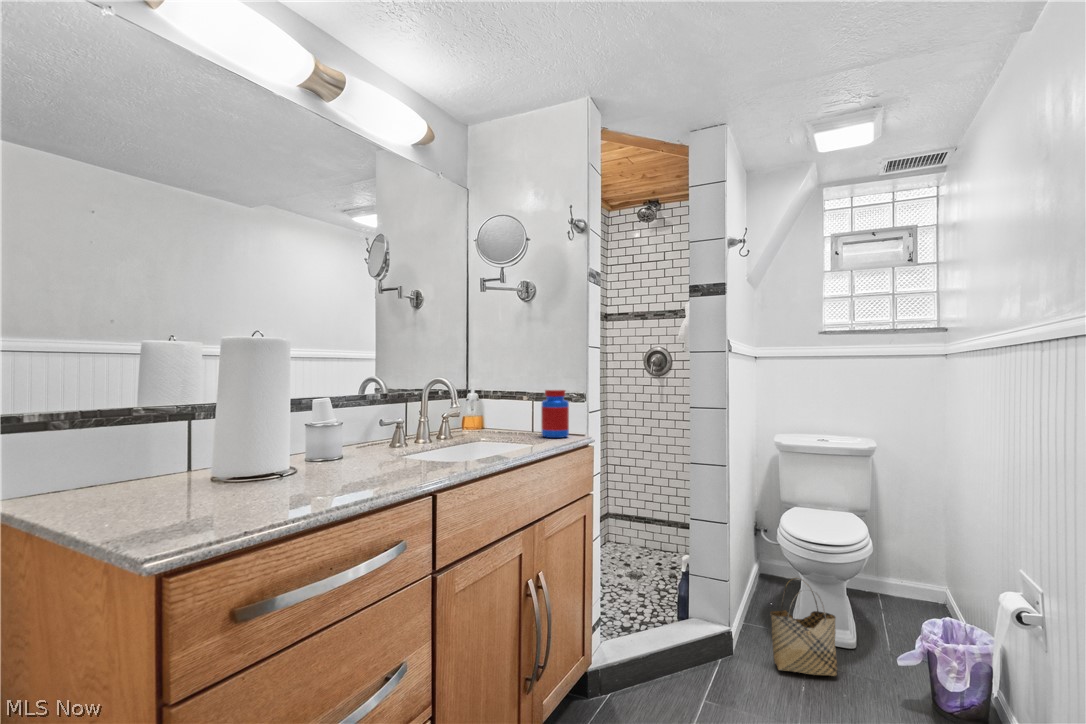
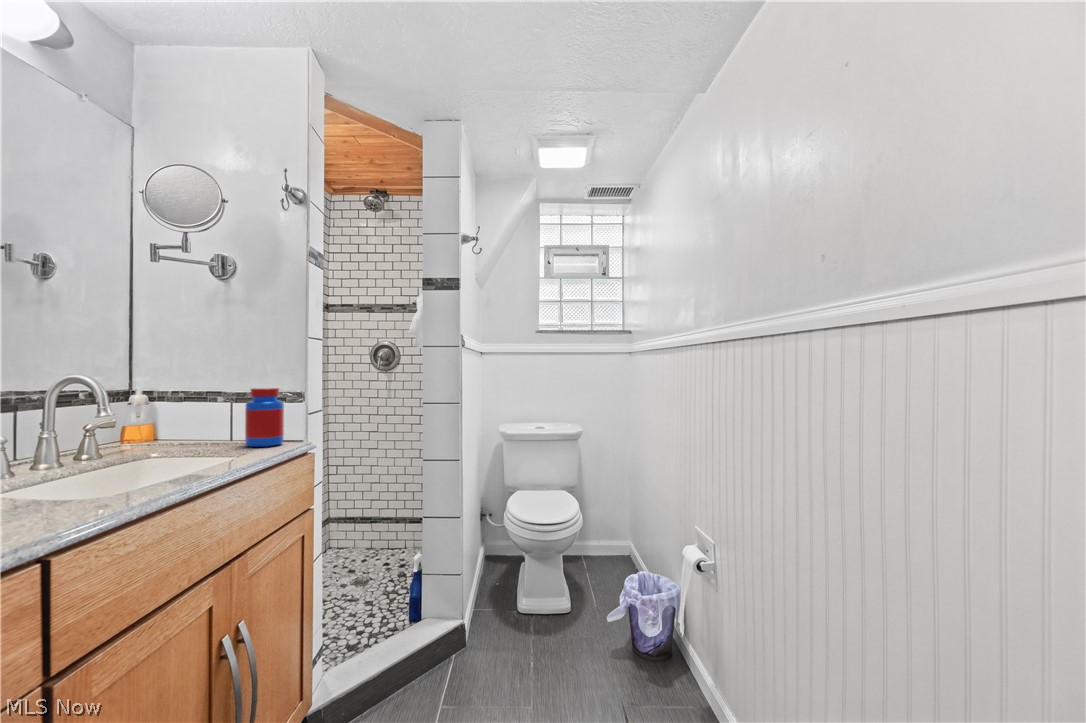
woven basket: present [770,578,837,676] -> none [497,556,552,647]

